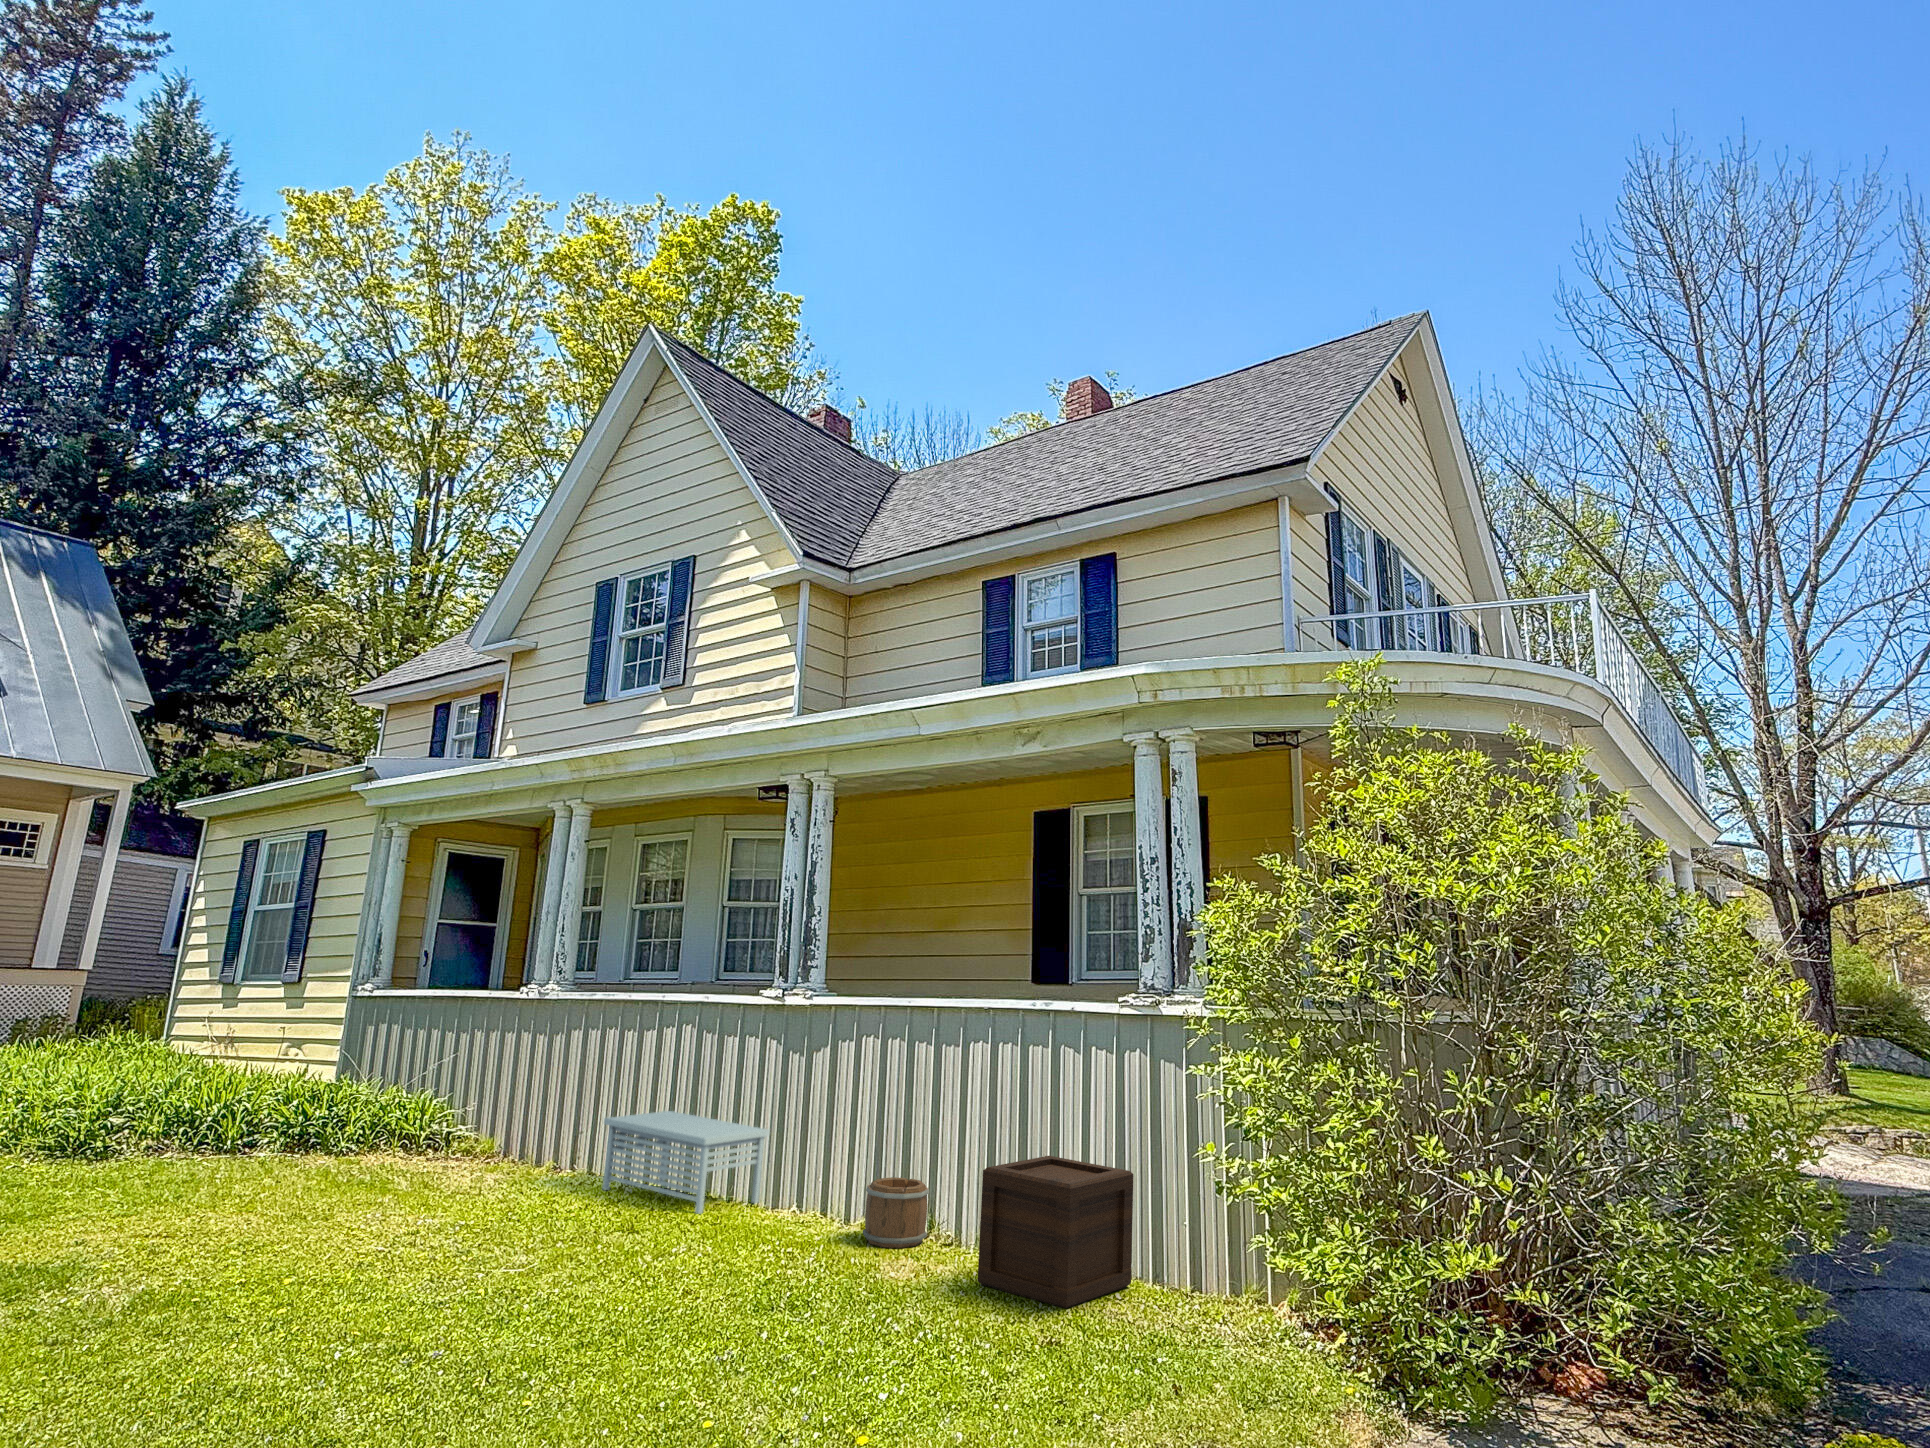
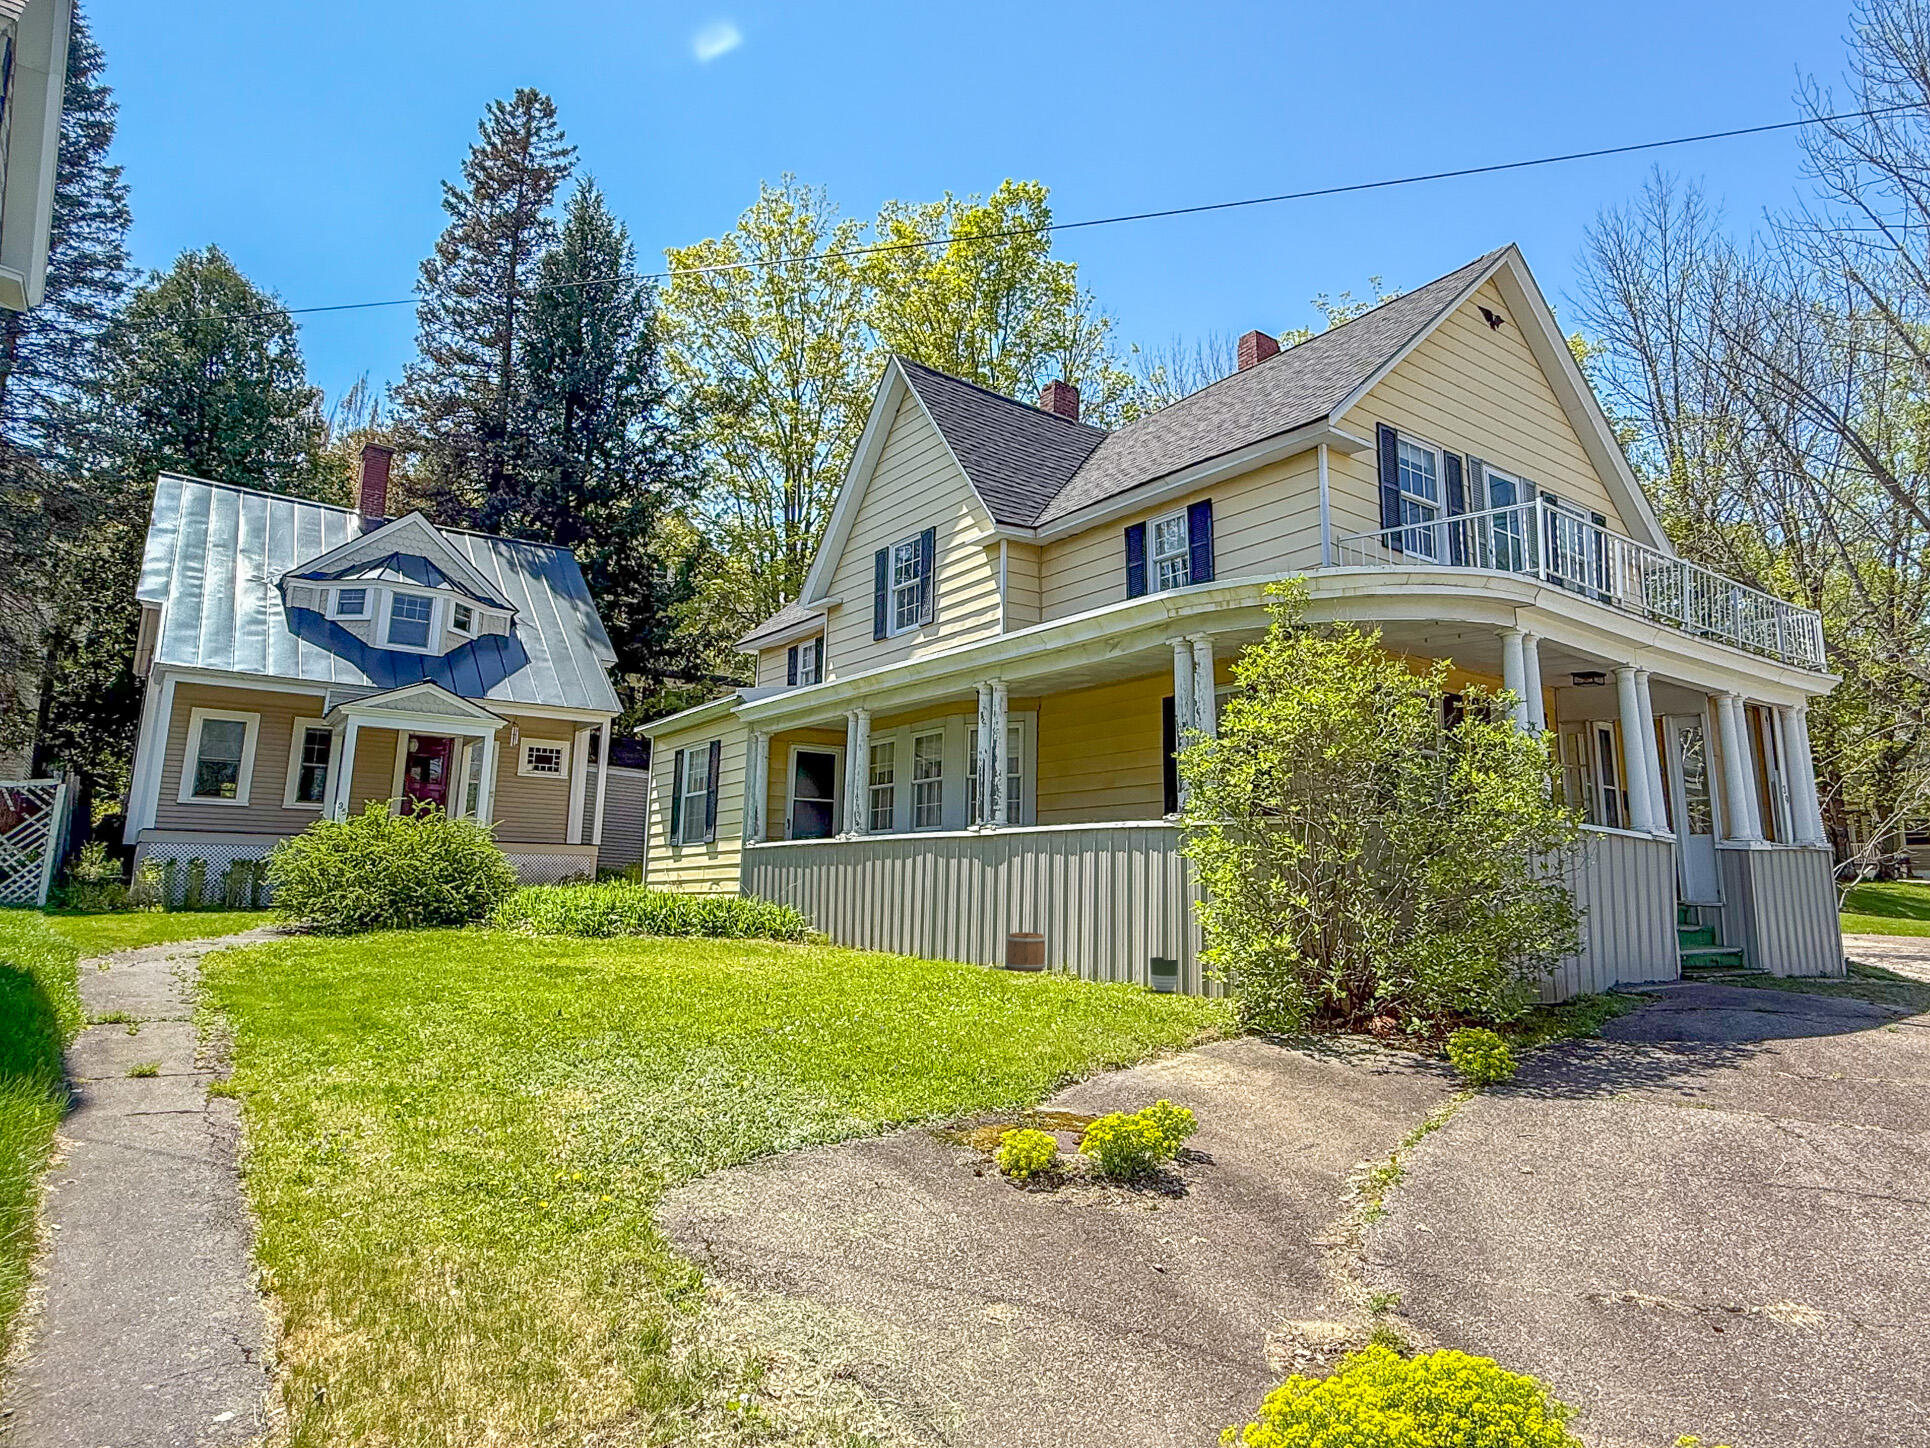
storage bench: present [602,1111,770,1214] -> none [870,905,966,958]
wooden crate: present [978,1156,1133,1308] -> none [1052,912,1147,990]
planter: none [1155,1242,1201,1305] -> present [1150,957,1178,992]

